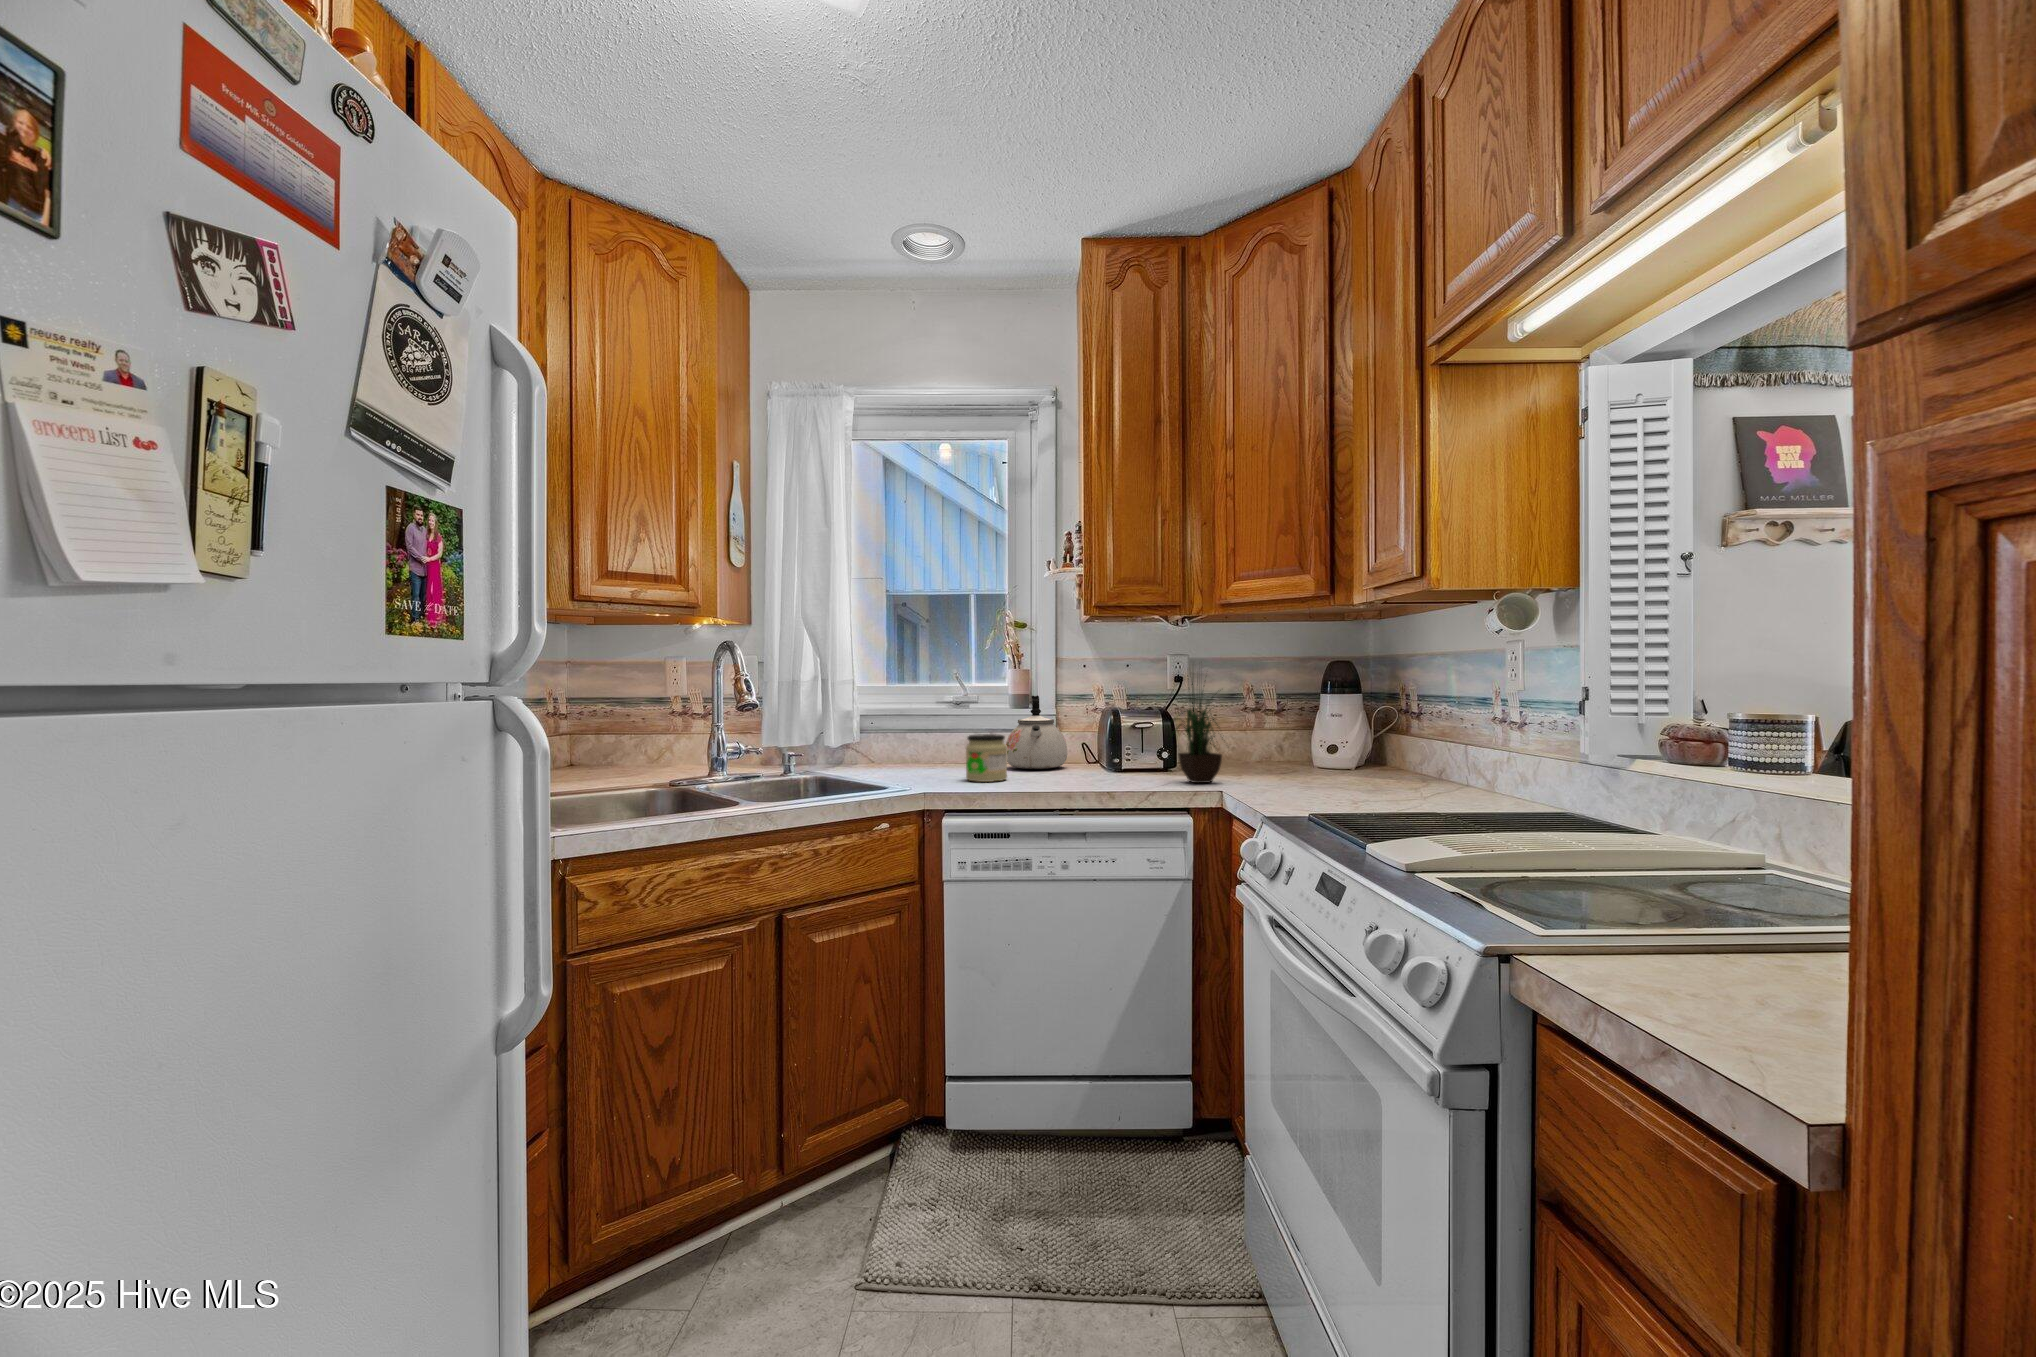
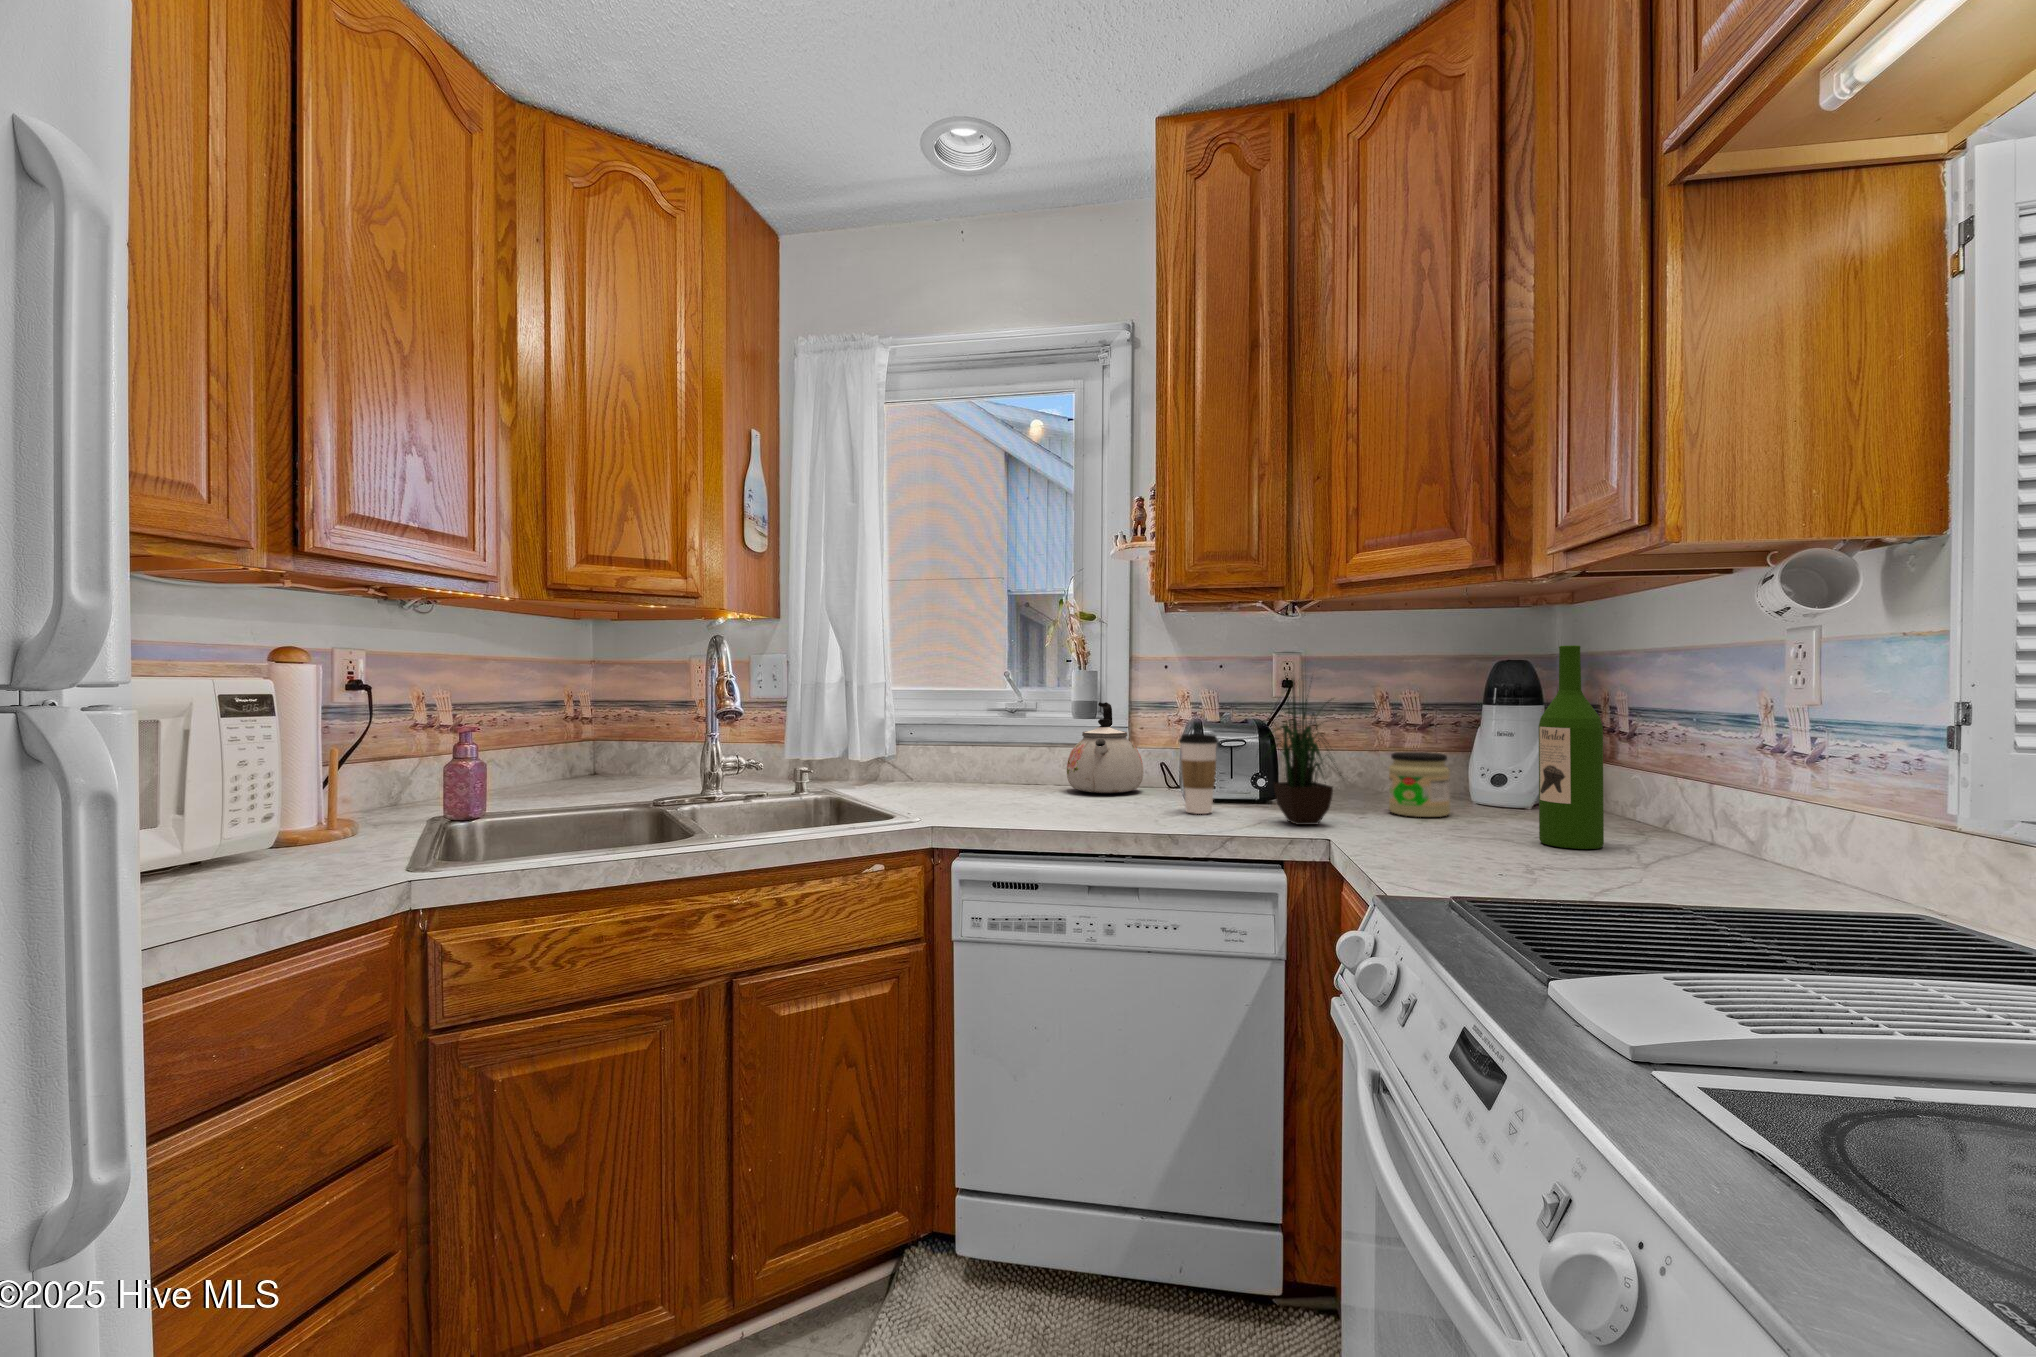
wine bottle: none [1360,651,1402,789] -> present [1539,645,1604,849]
coffee cup: none [1105,718,1135,779] -> present [1179,734,1219,814]
jar: present [966,734,1007,782] -> present [1389,752,1450,817]

